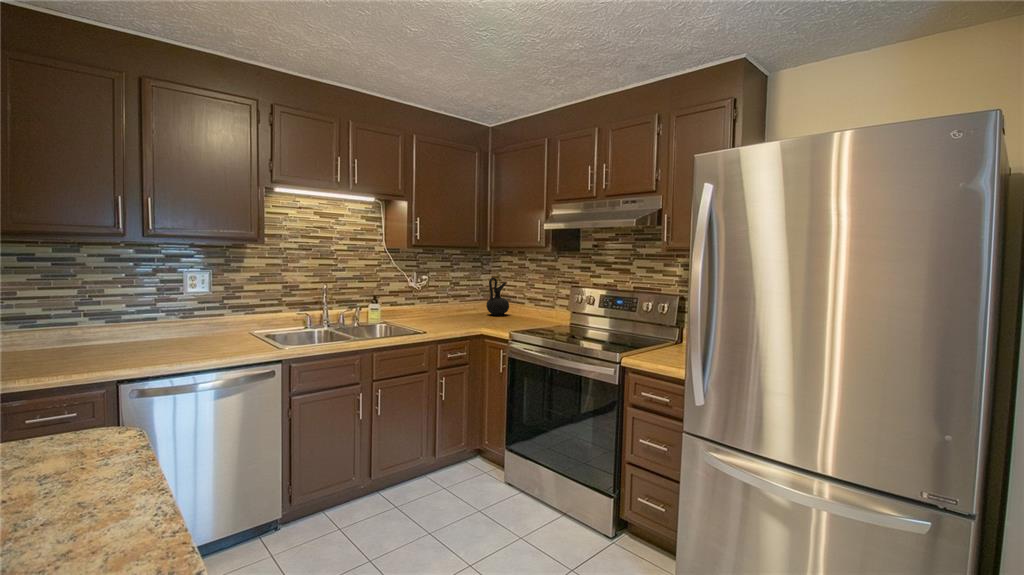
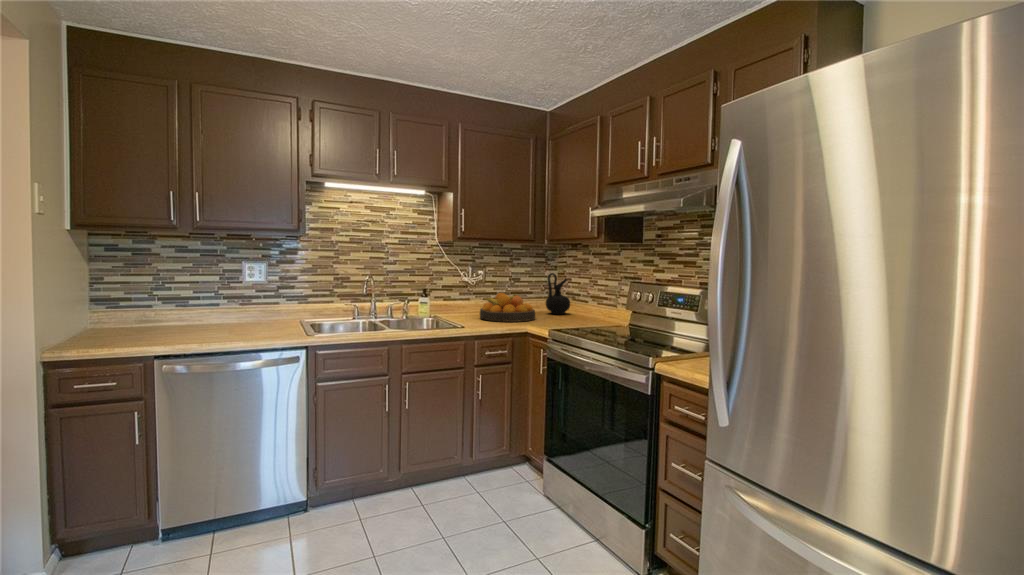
fruit bowl: none [431,297,484,325] -> present [480,293,535,322]

